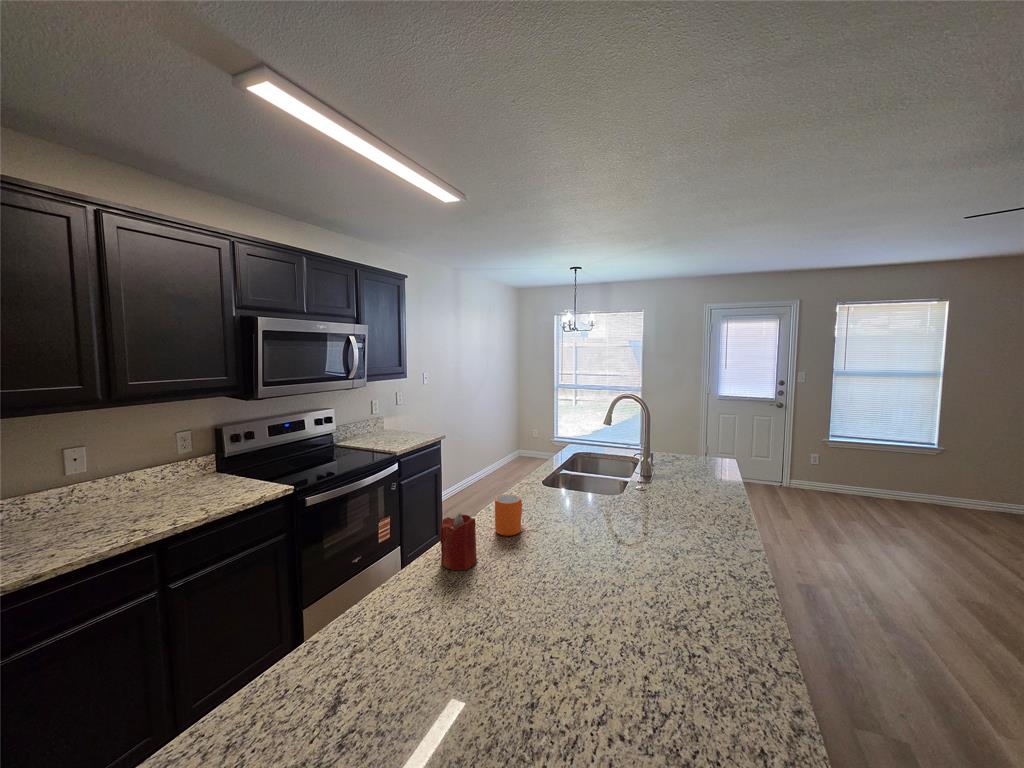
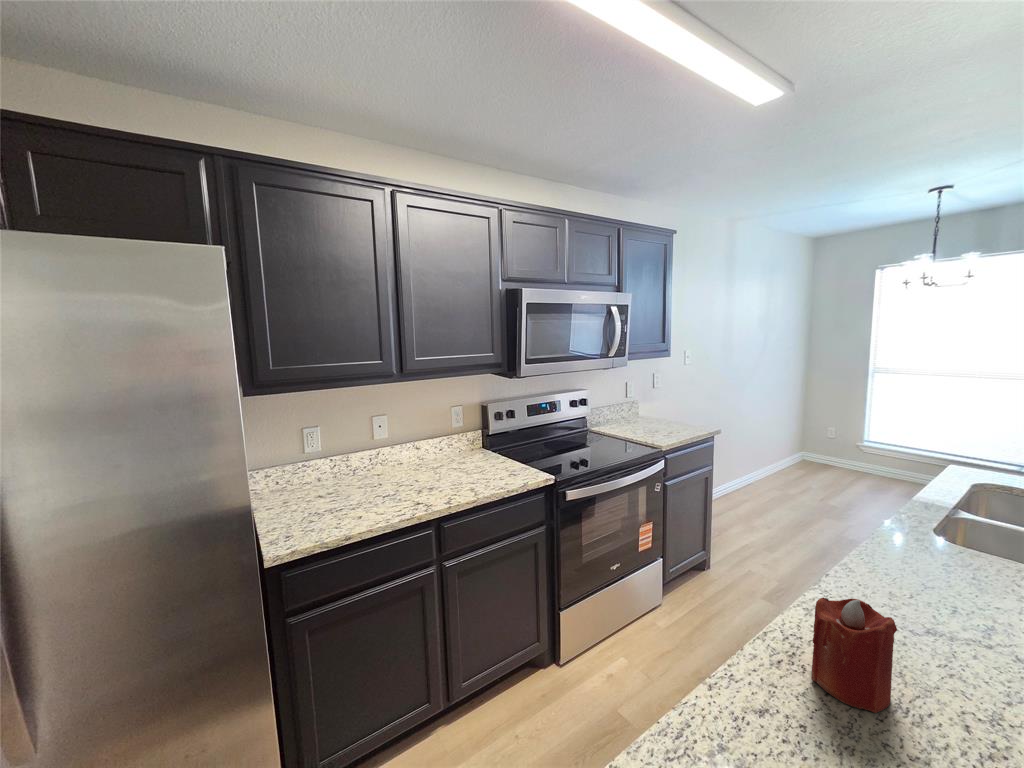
mug: present [495,495,522,536] -> none [895,565,967,649]

